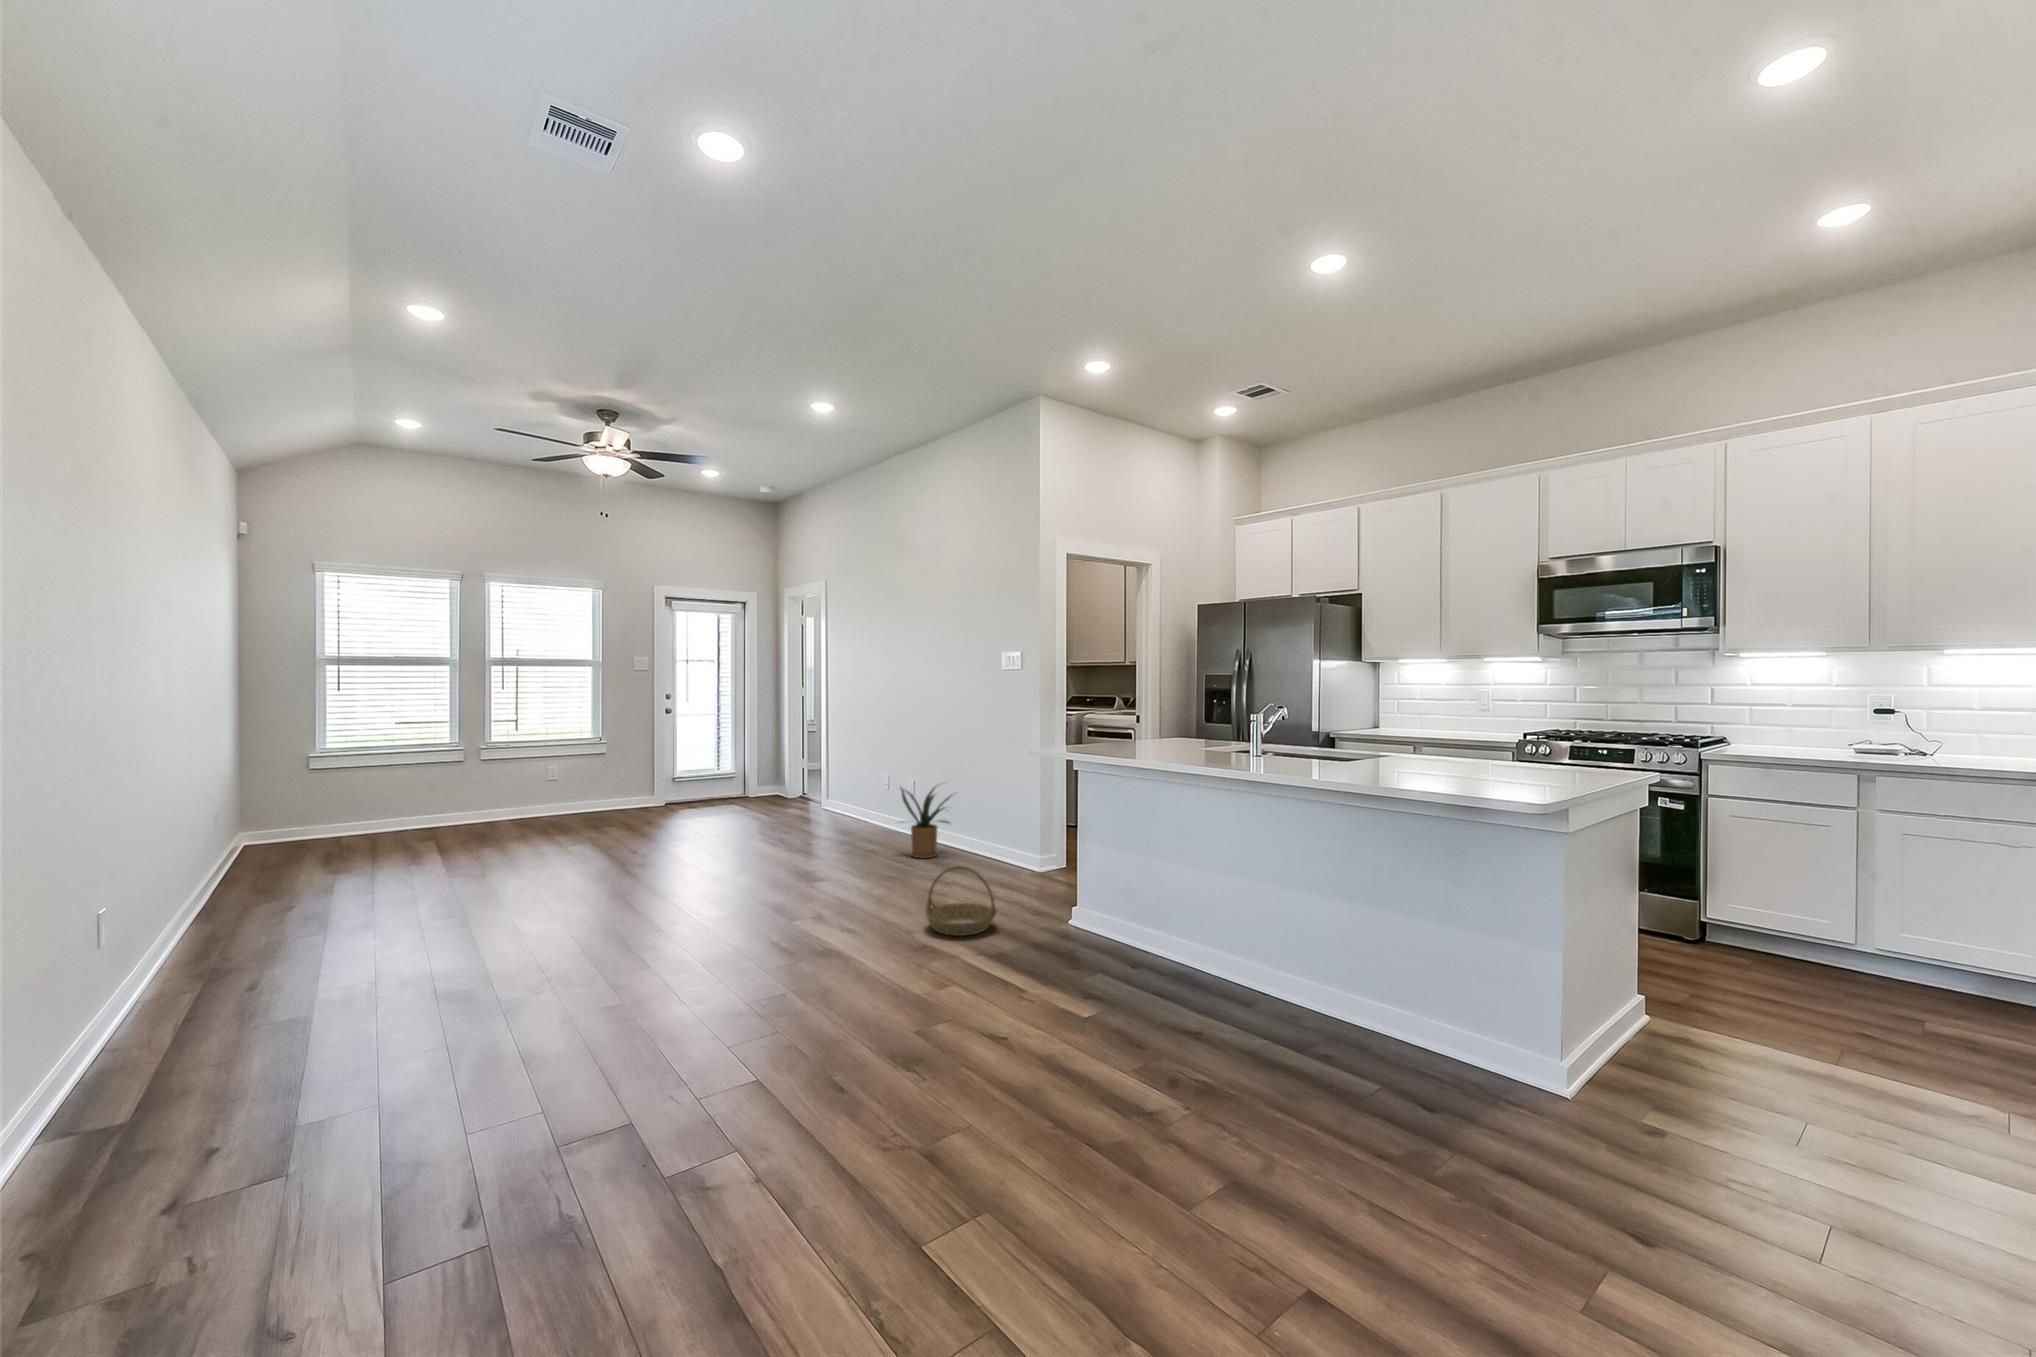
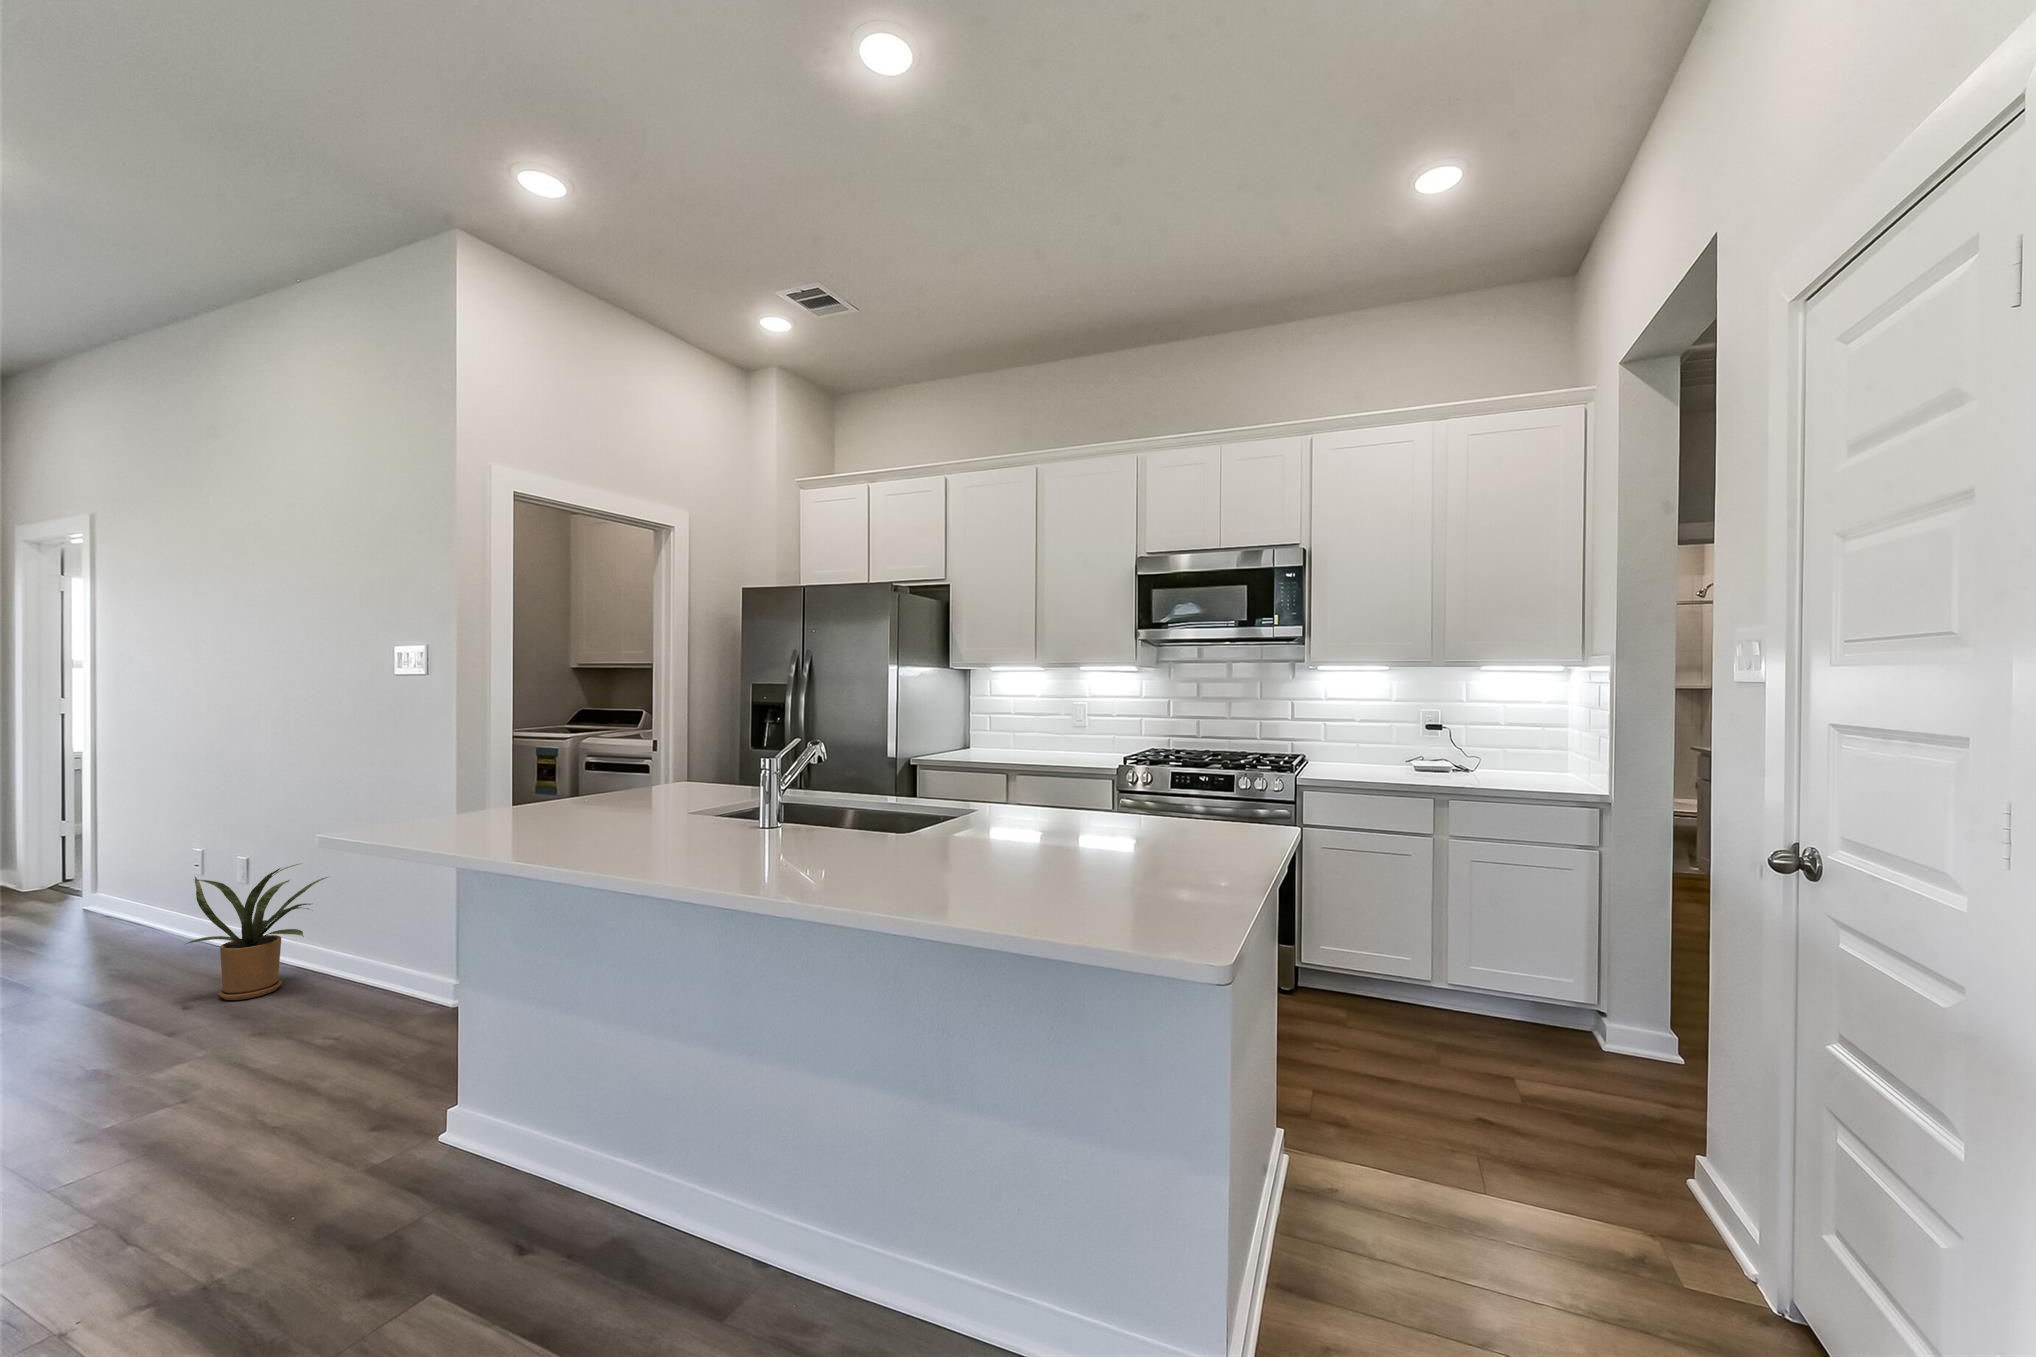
basket: present [925,866,996,936] -> none [98,1066,294,1219]

